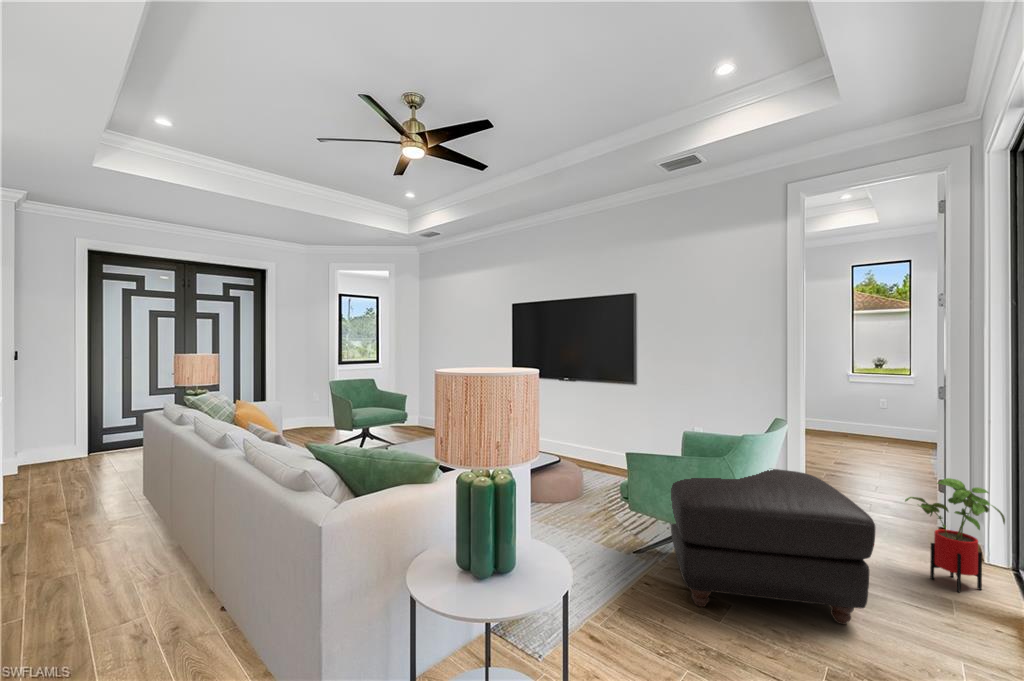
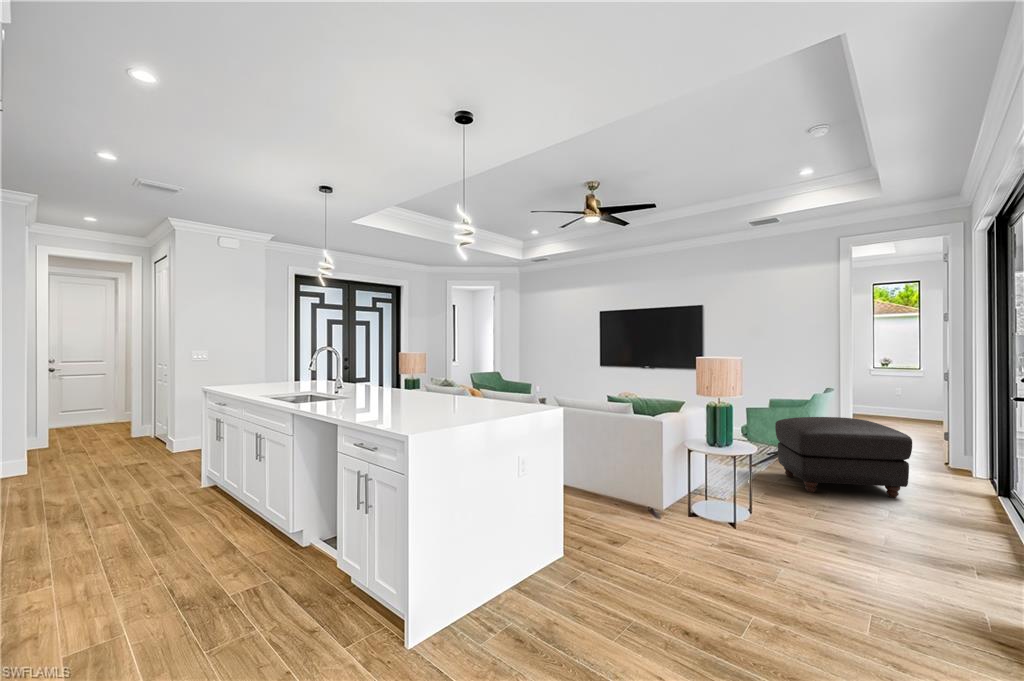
house plant: present [905,478,1005,592] -> none [924,421,983,487]

